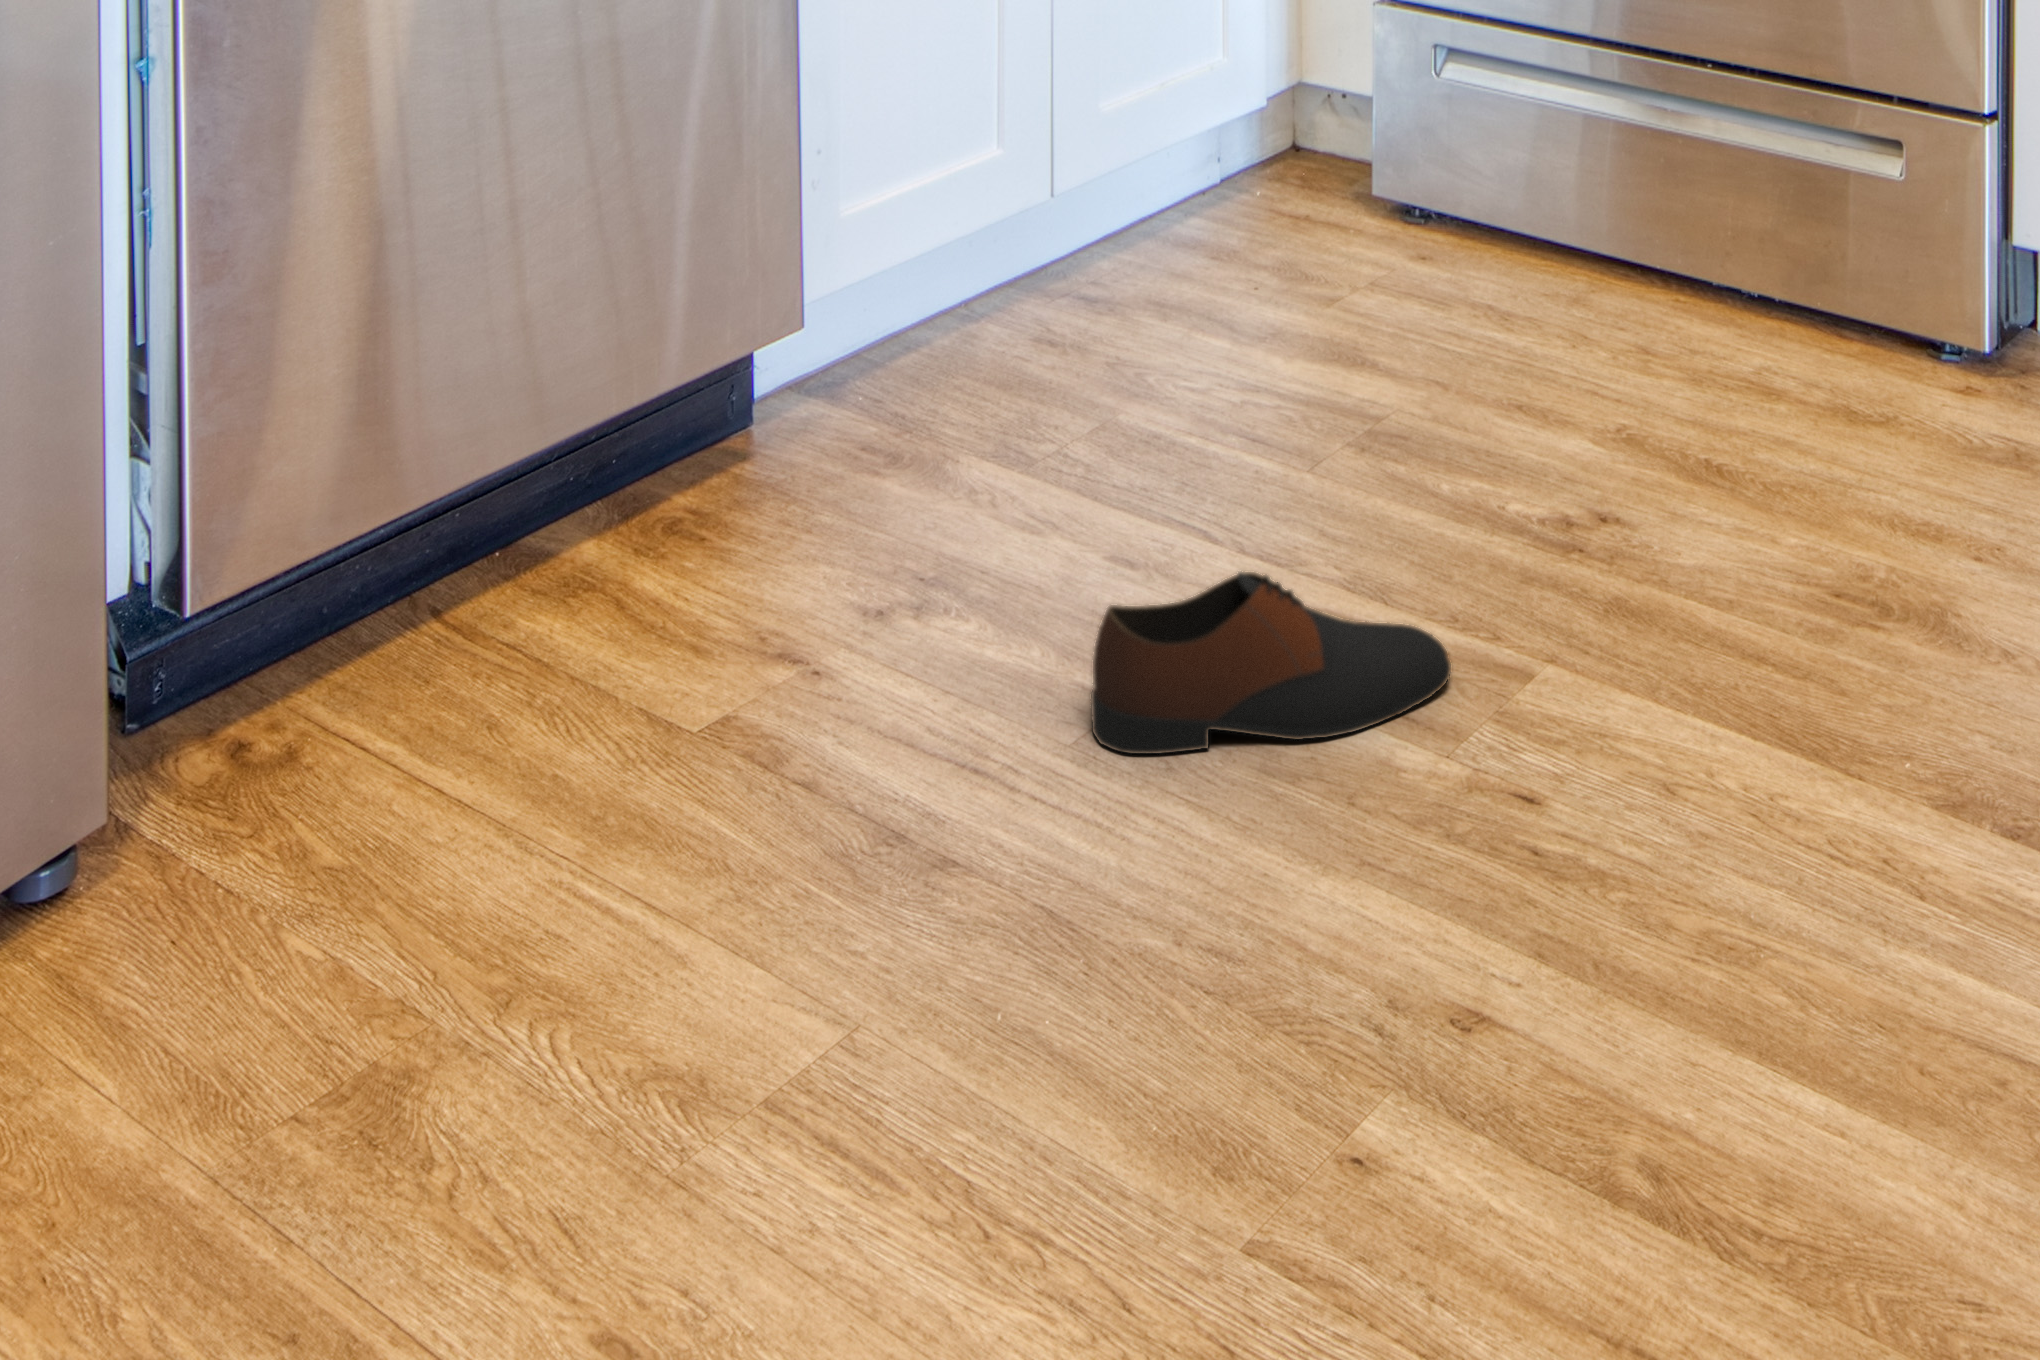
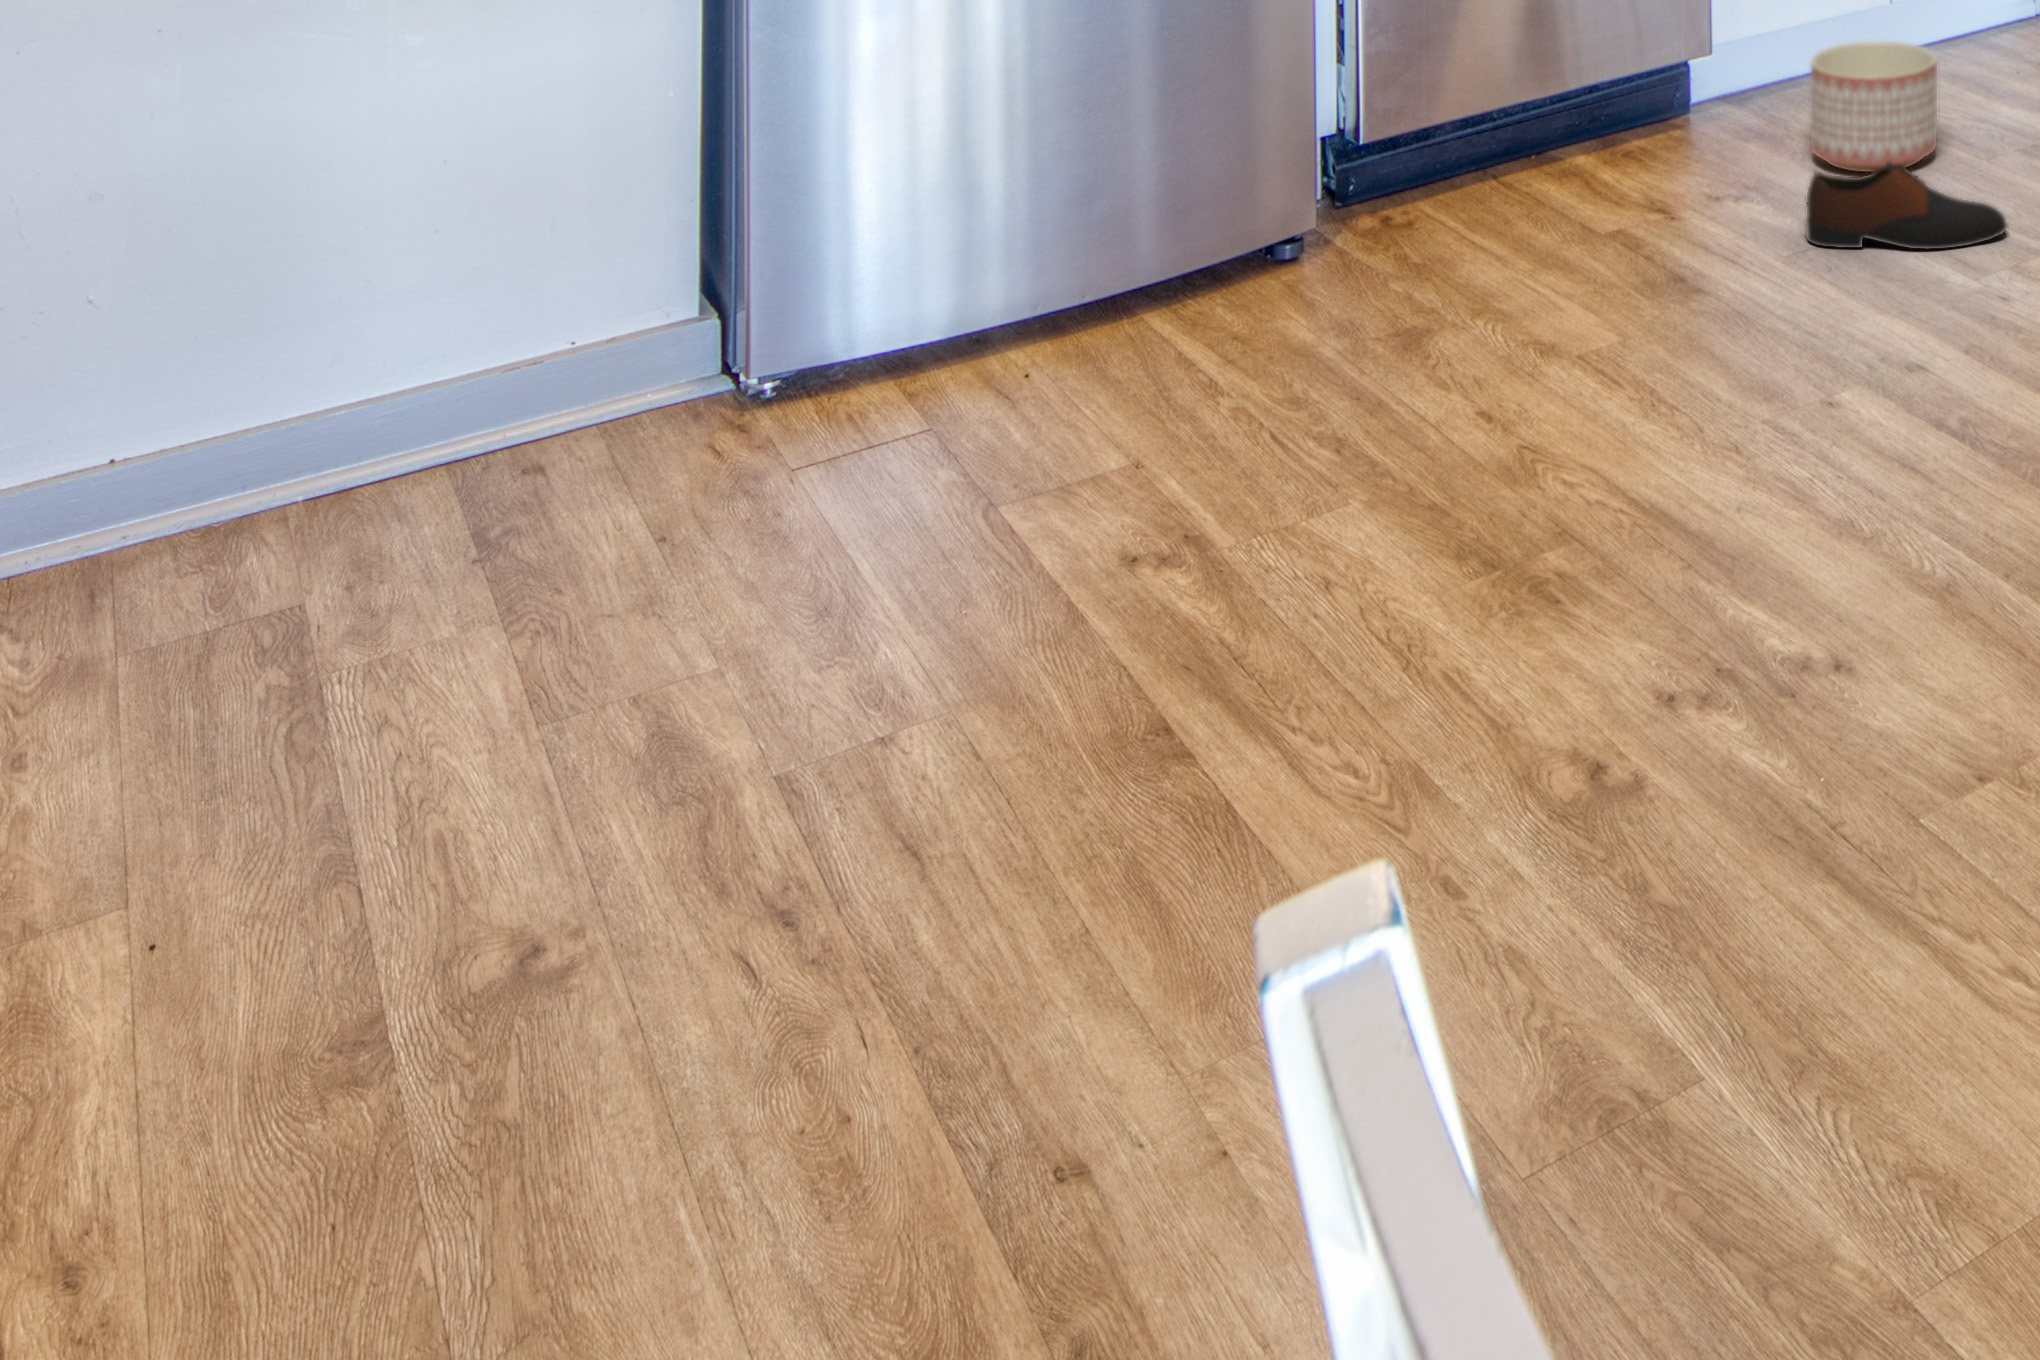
planter: none [1010,299,1228,551] -> present [1811,41,1937,172]

